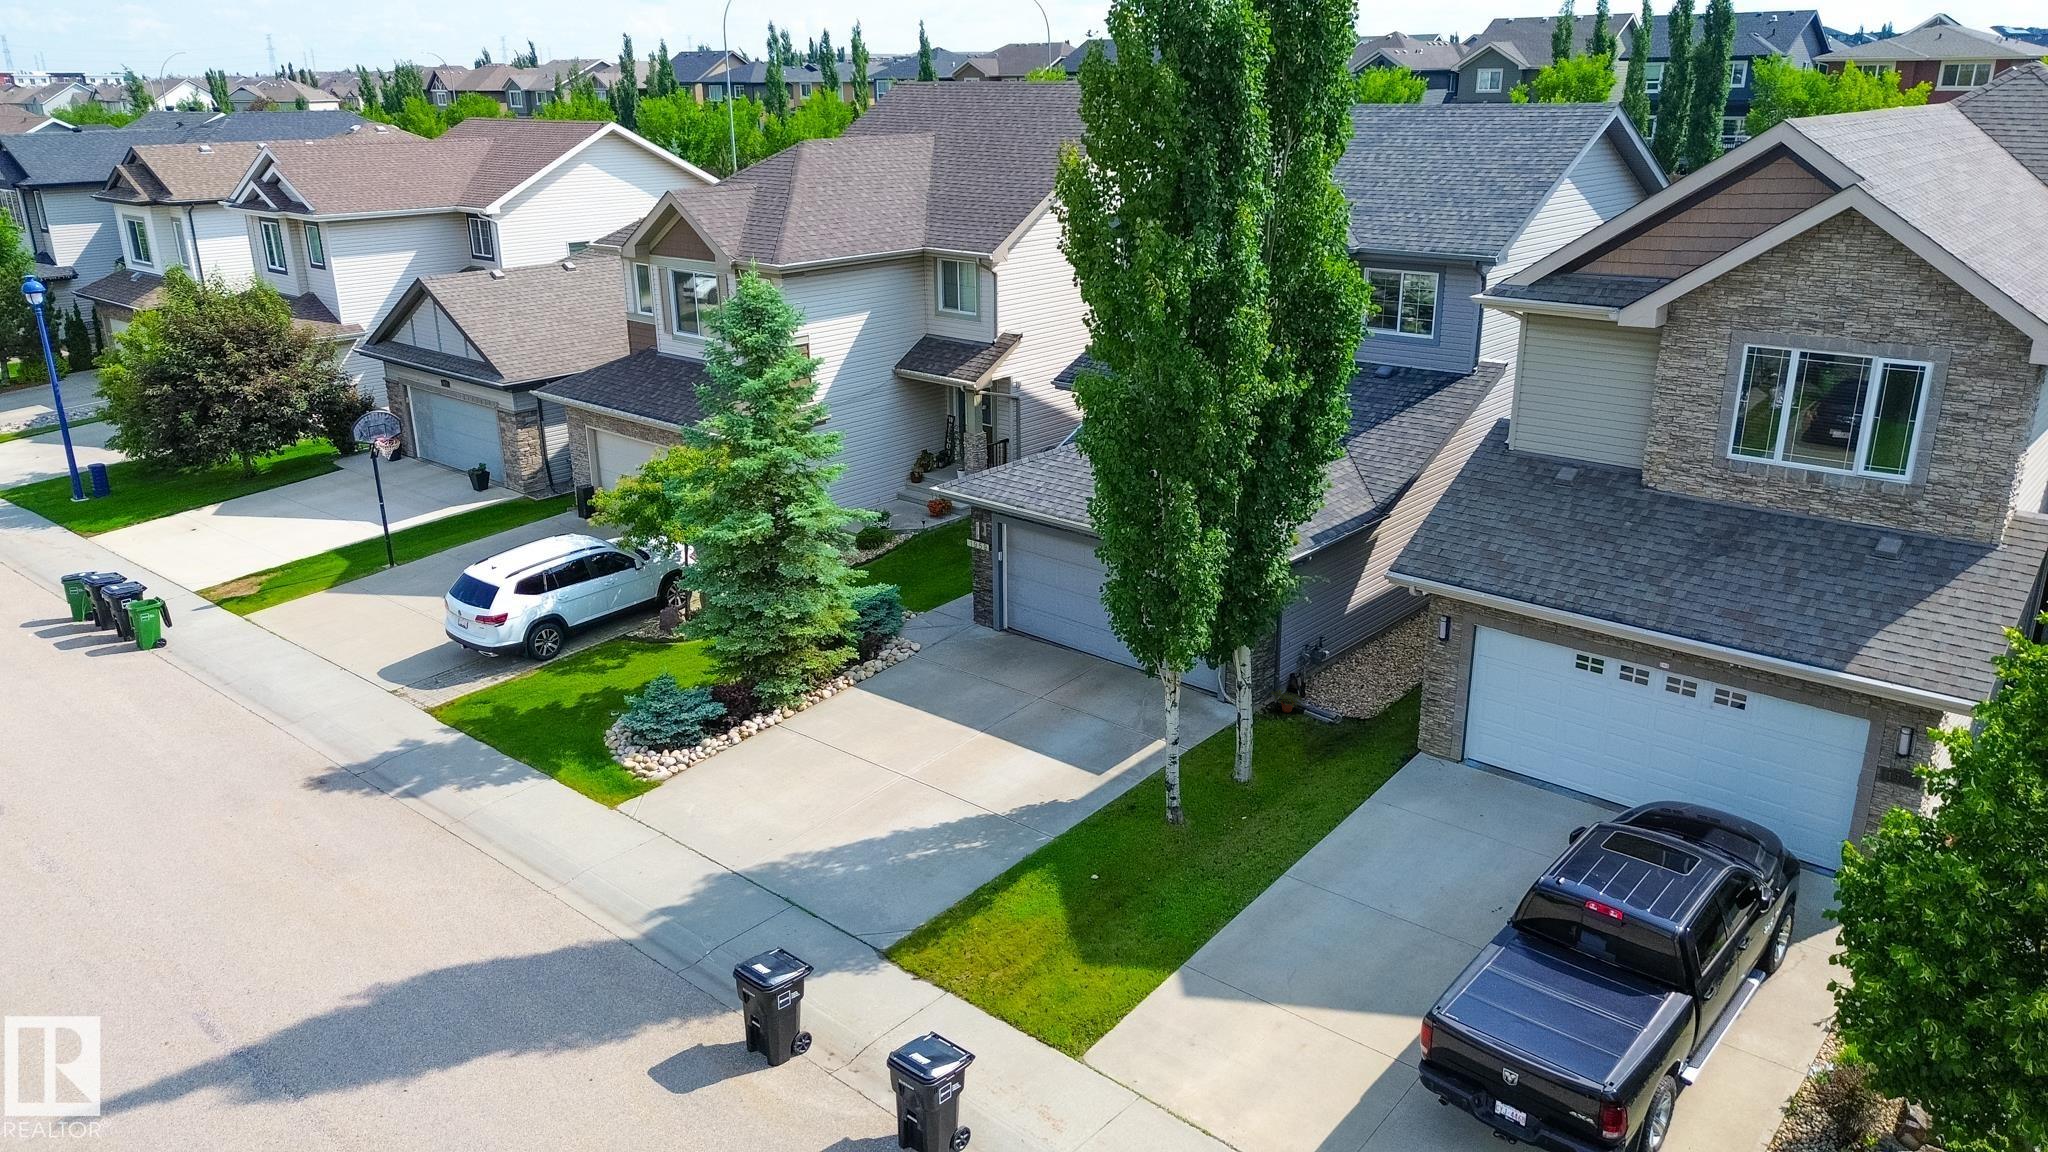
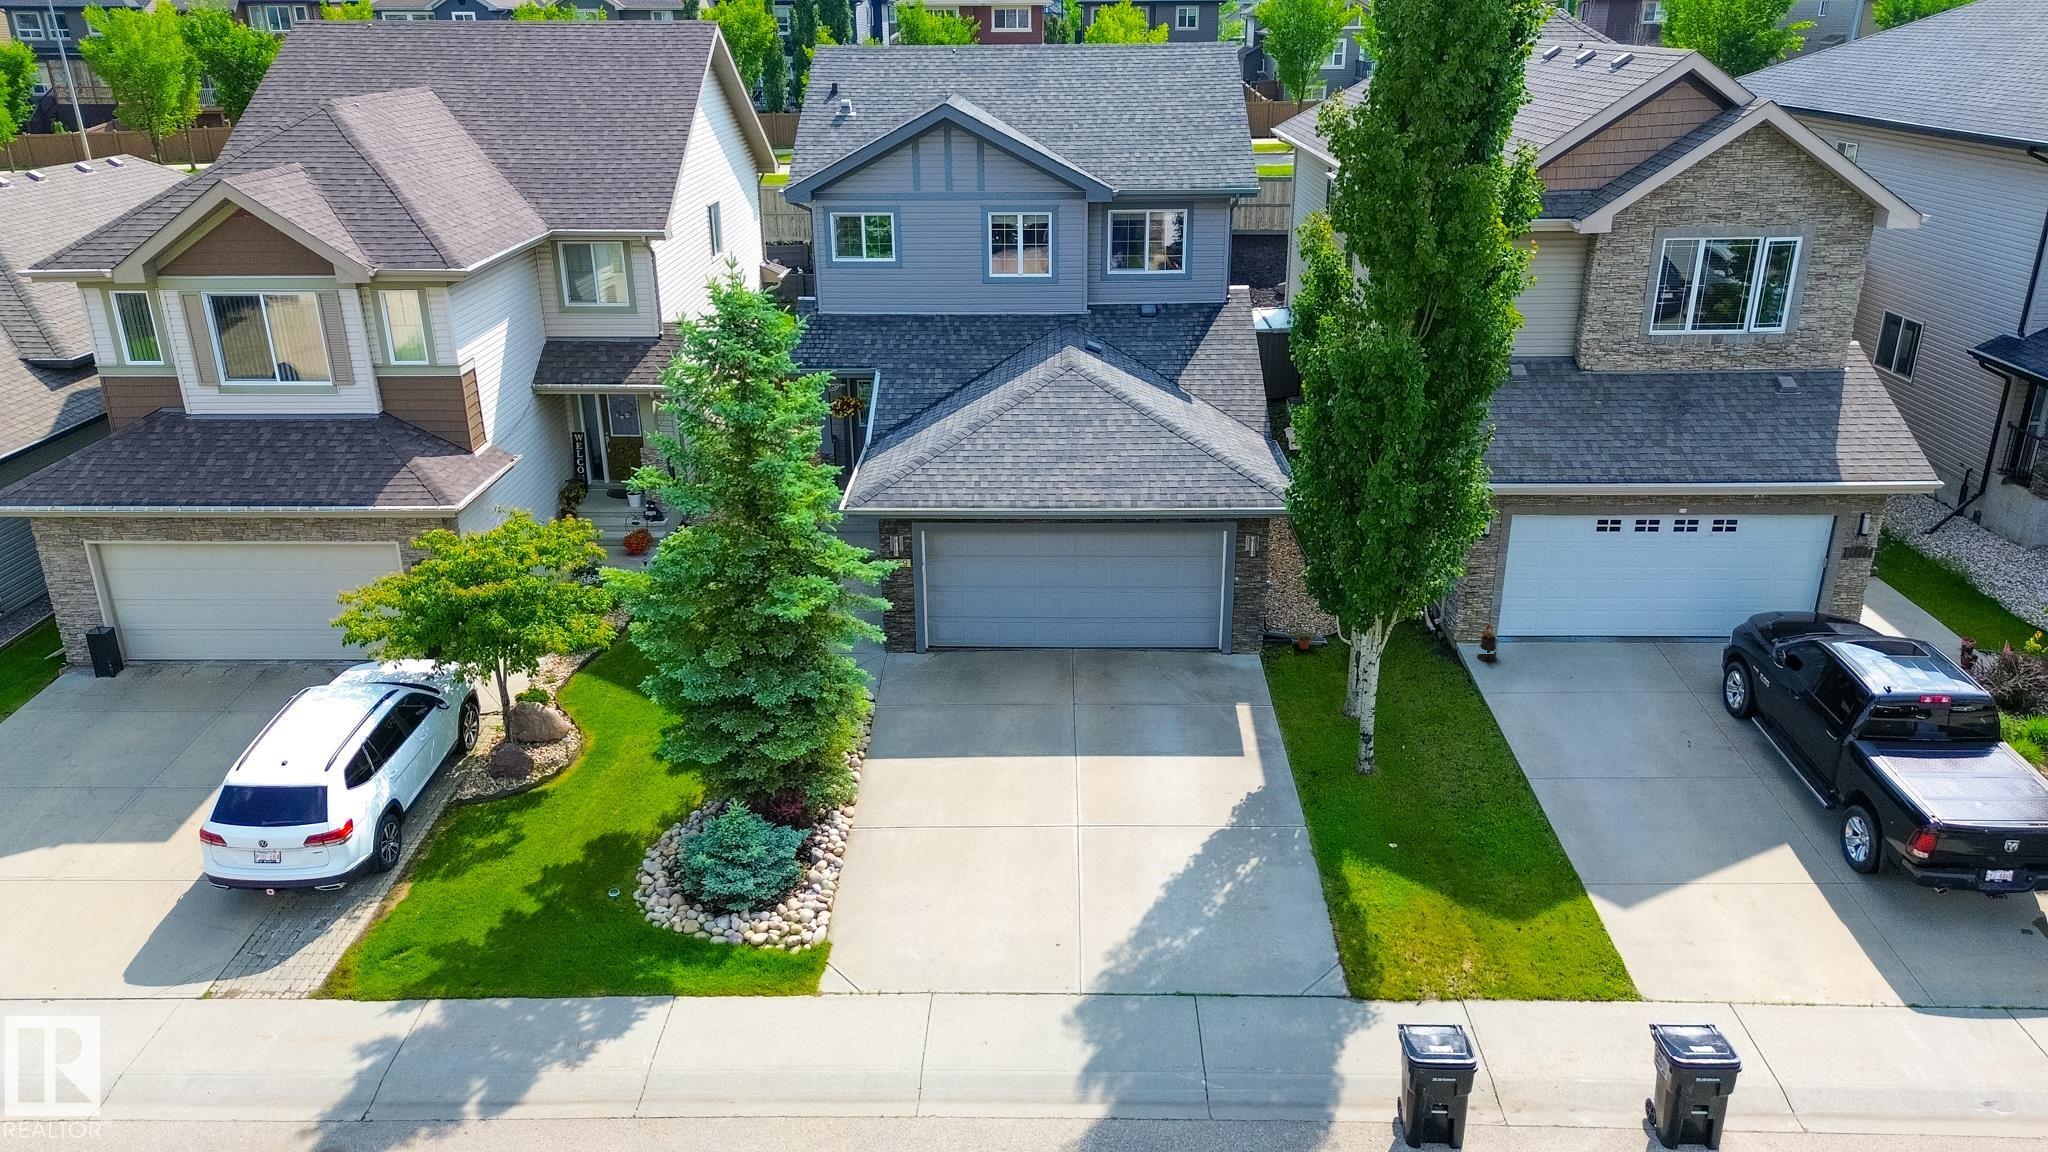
watering can: none [1428,734,1450,774] -> present [1477,625,1498,661]

